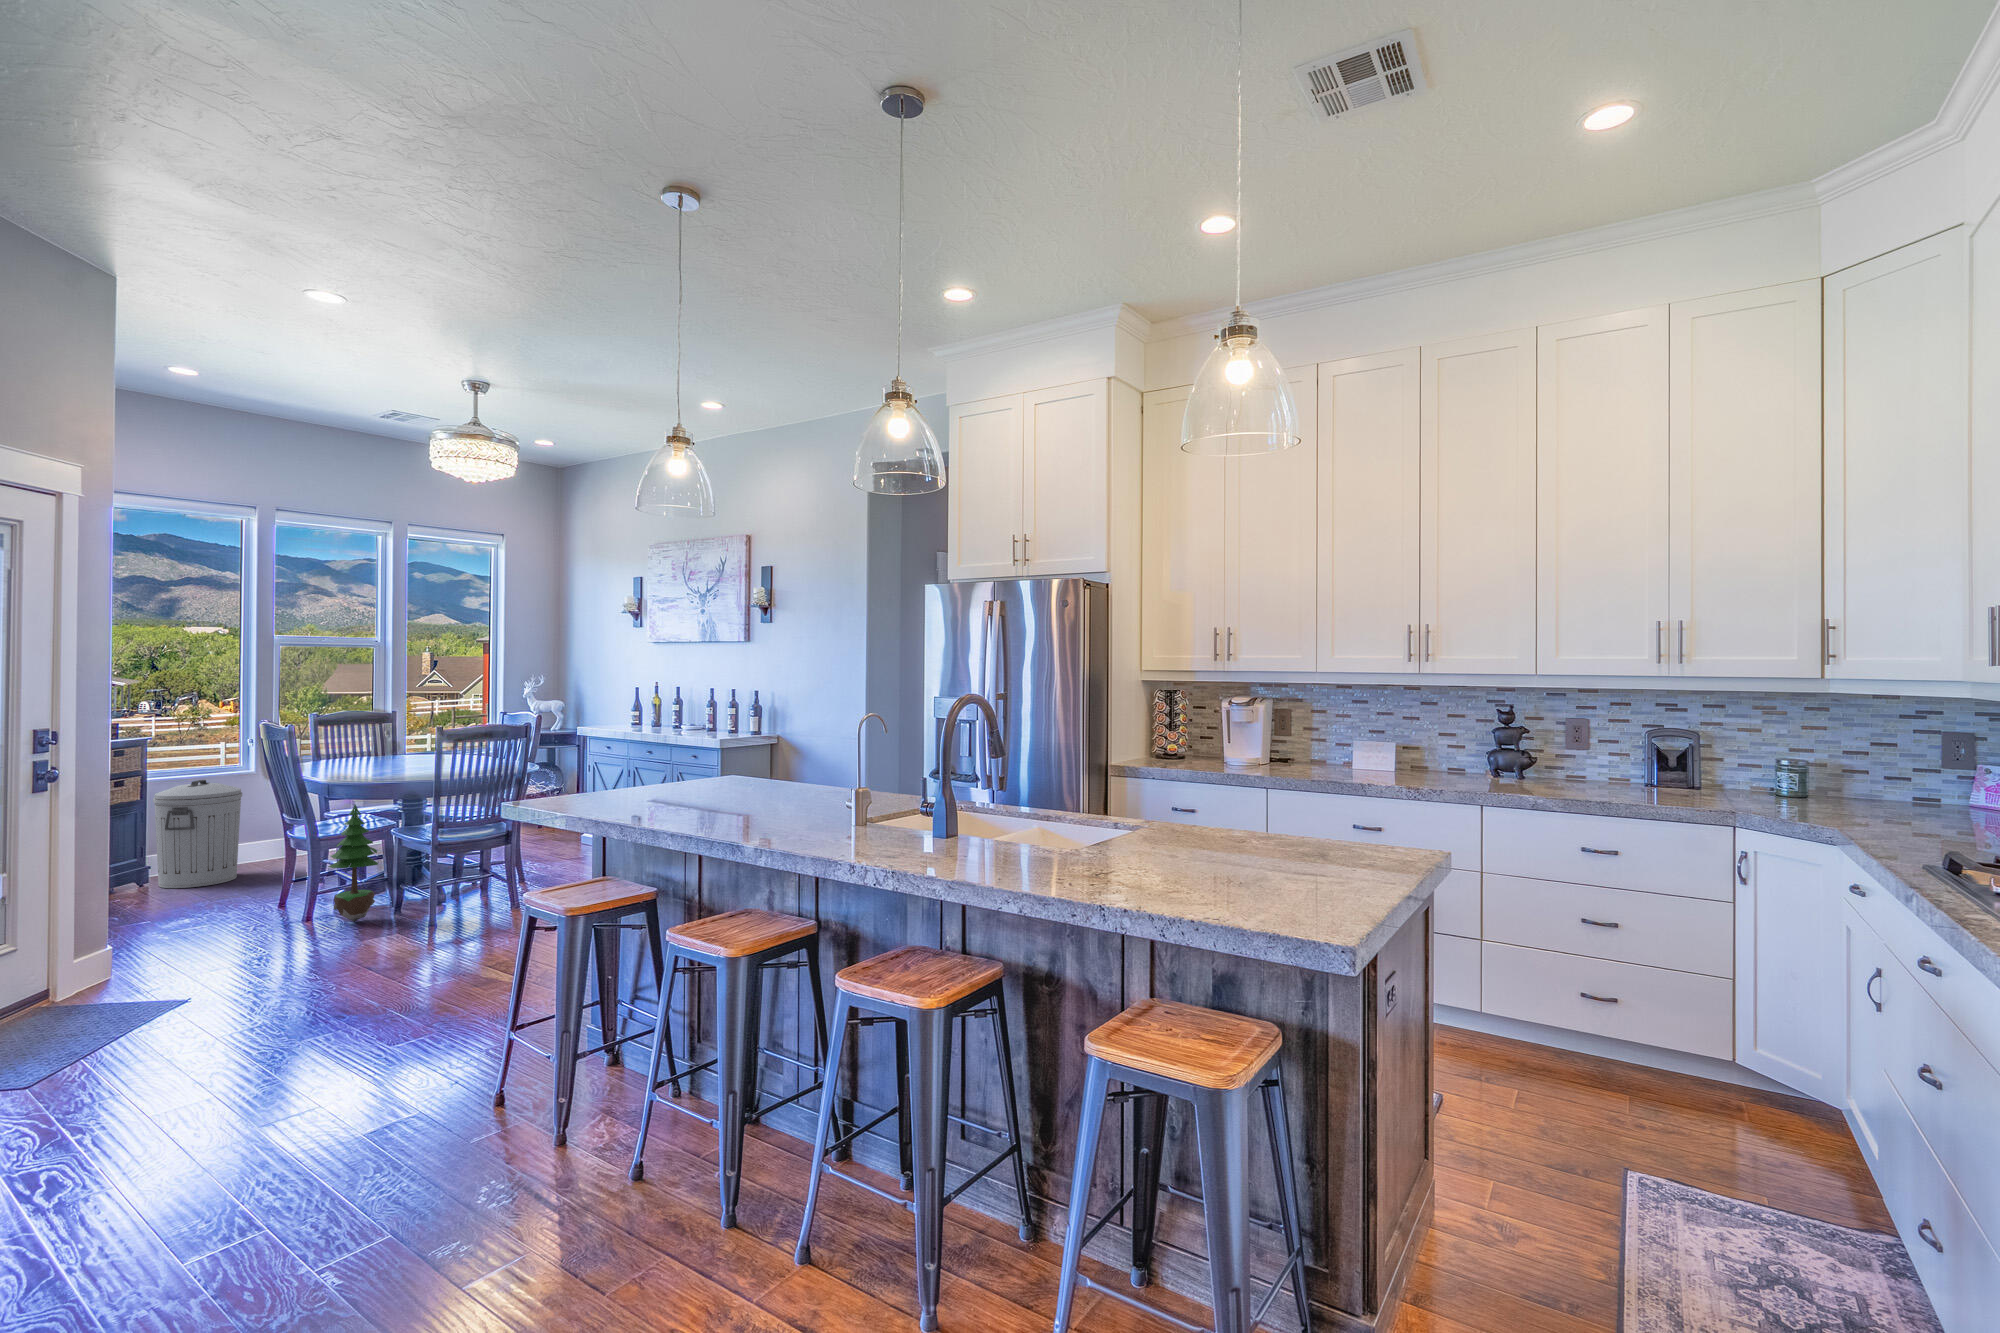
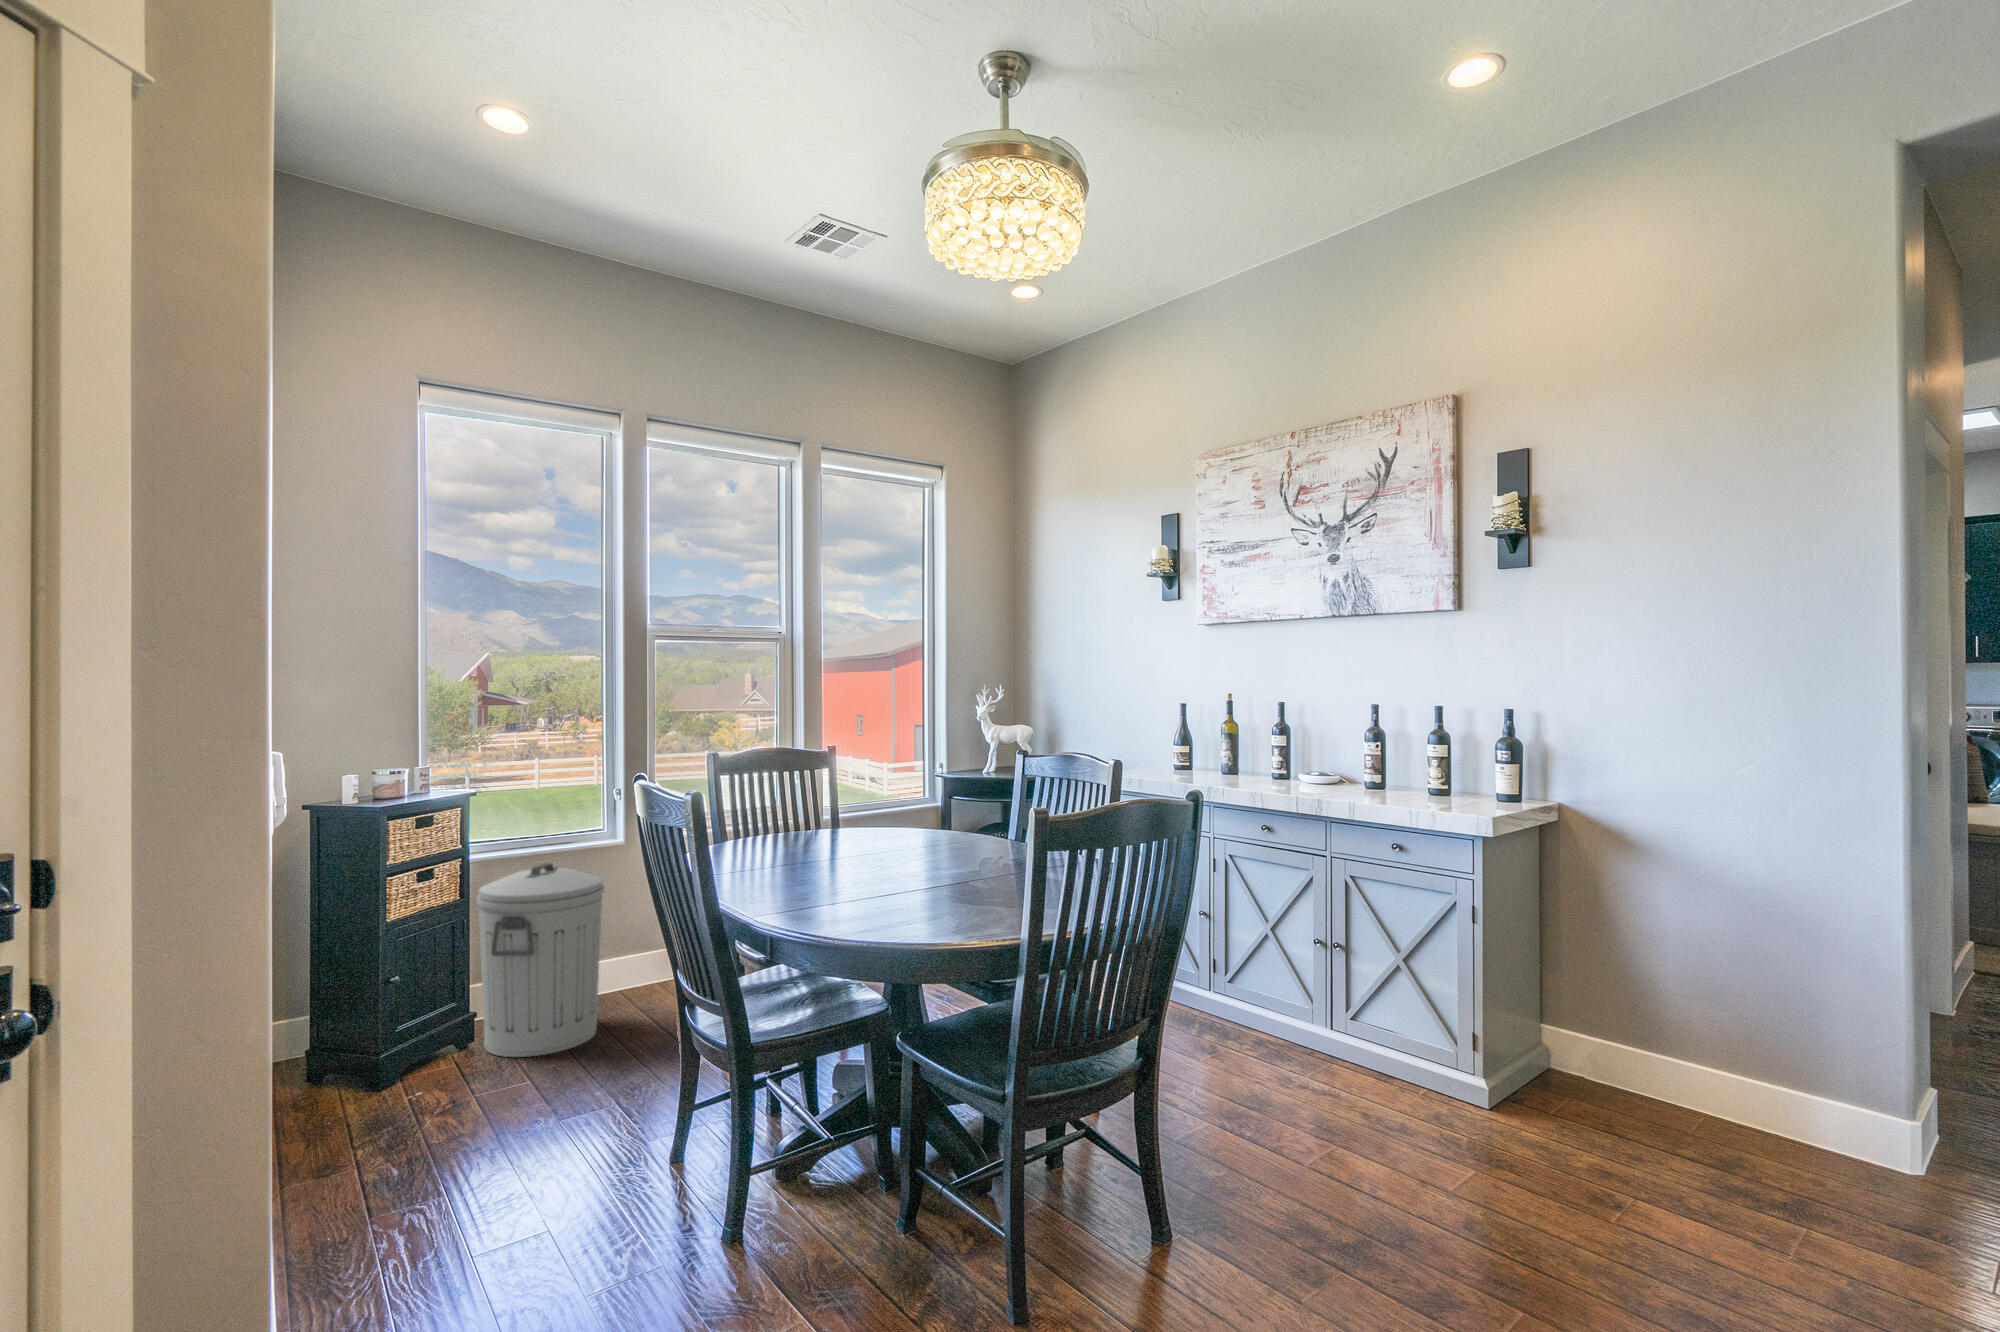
potted tree: present [328,805,378,922] -> none [765,966,863,1237]

